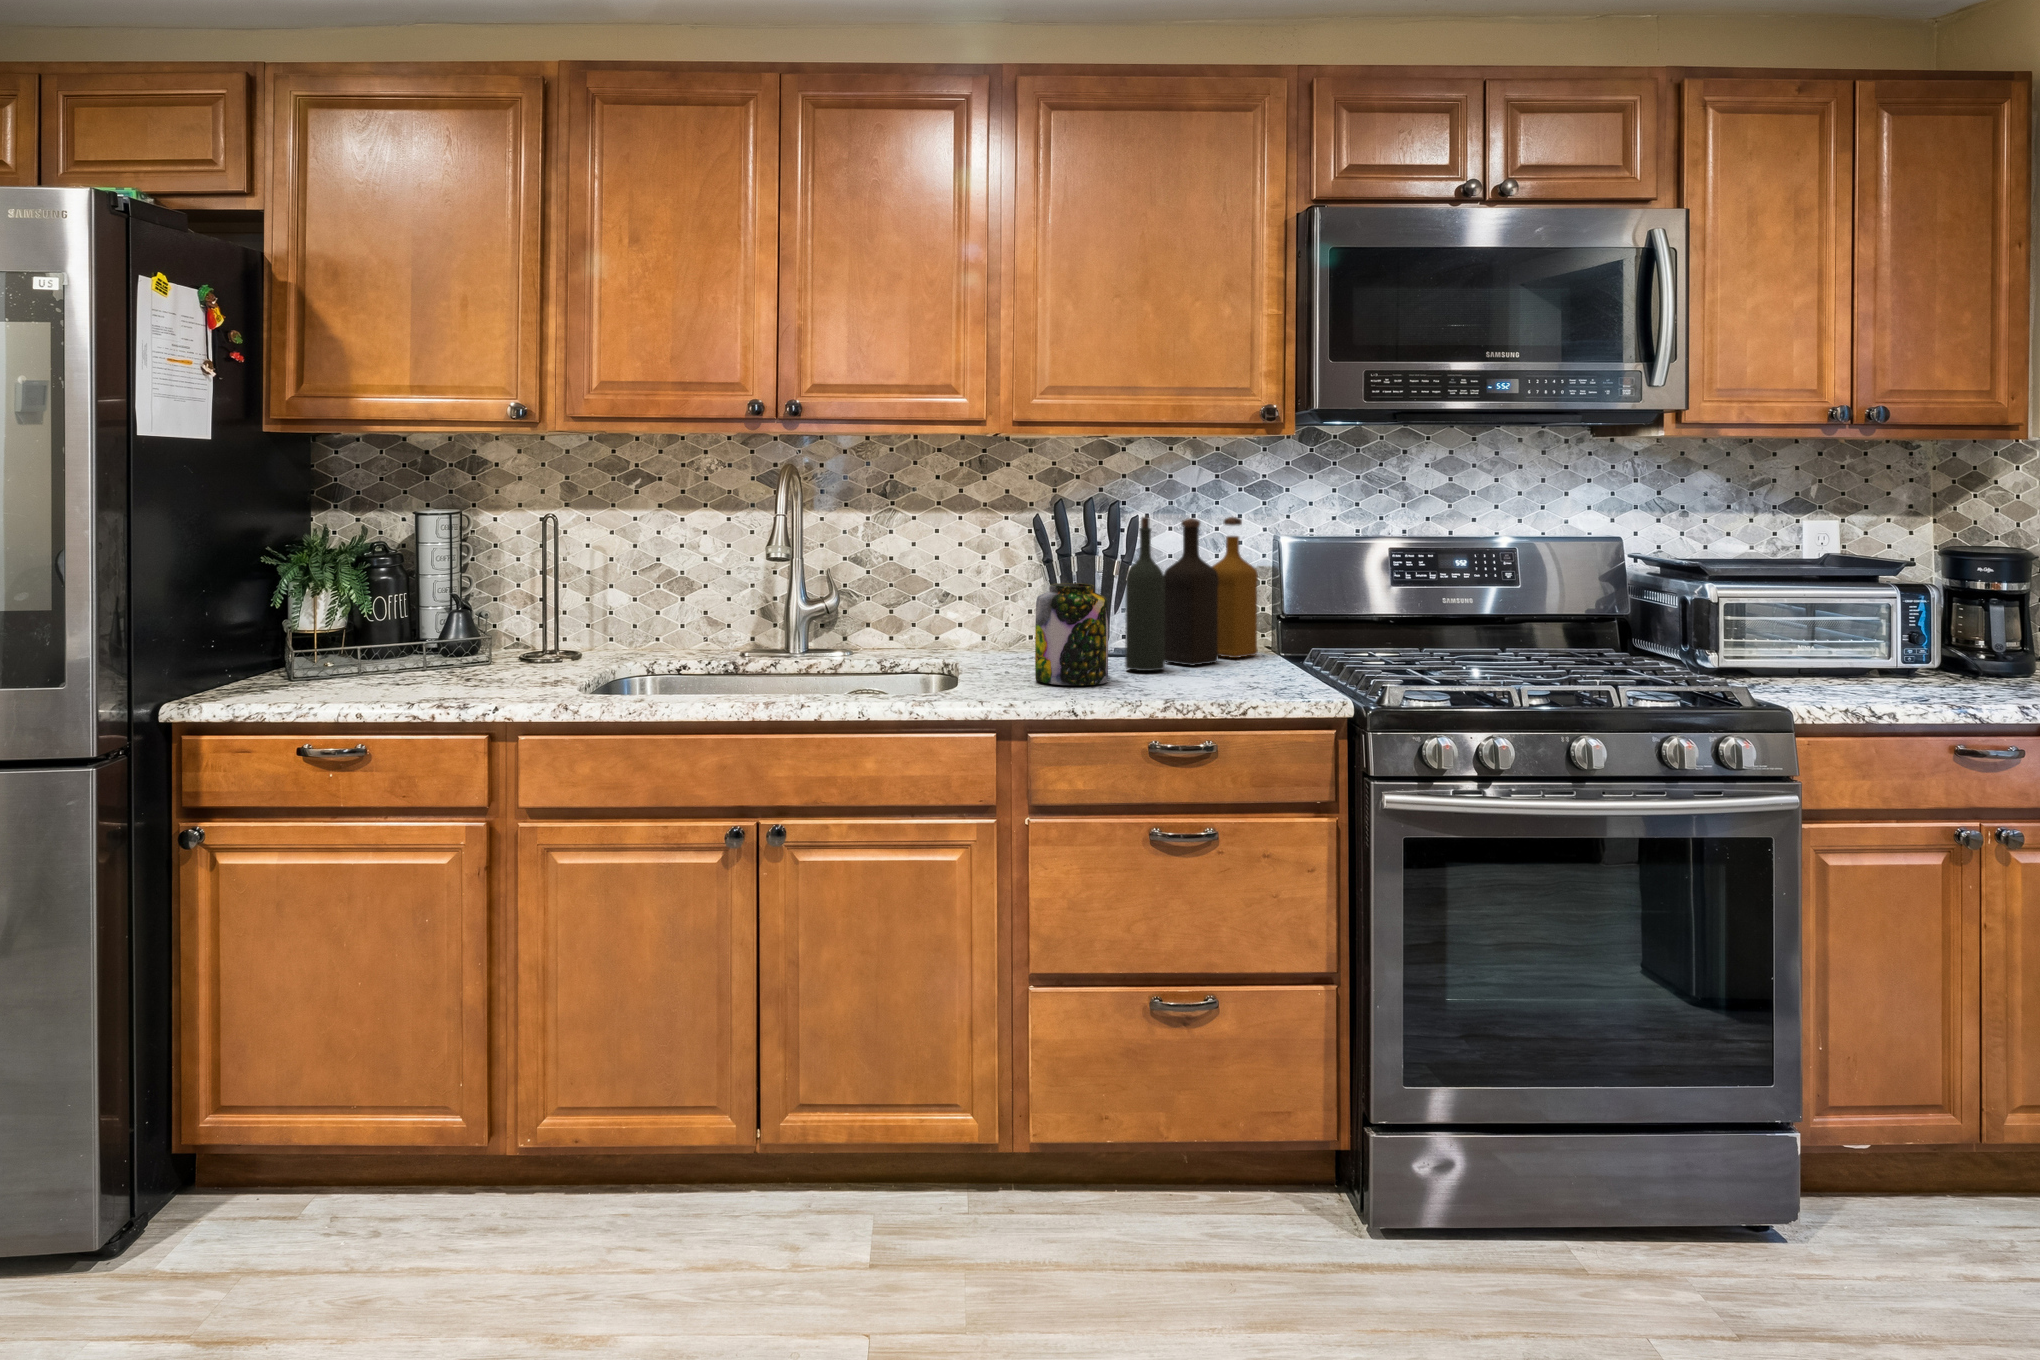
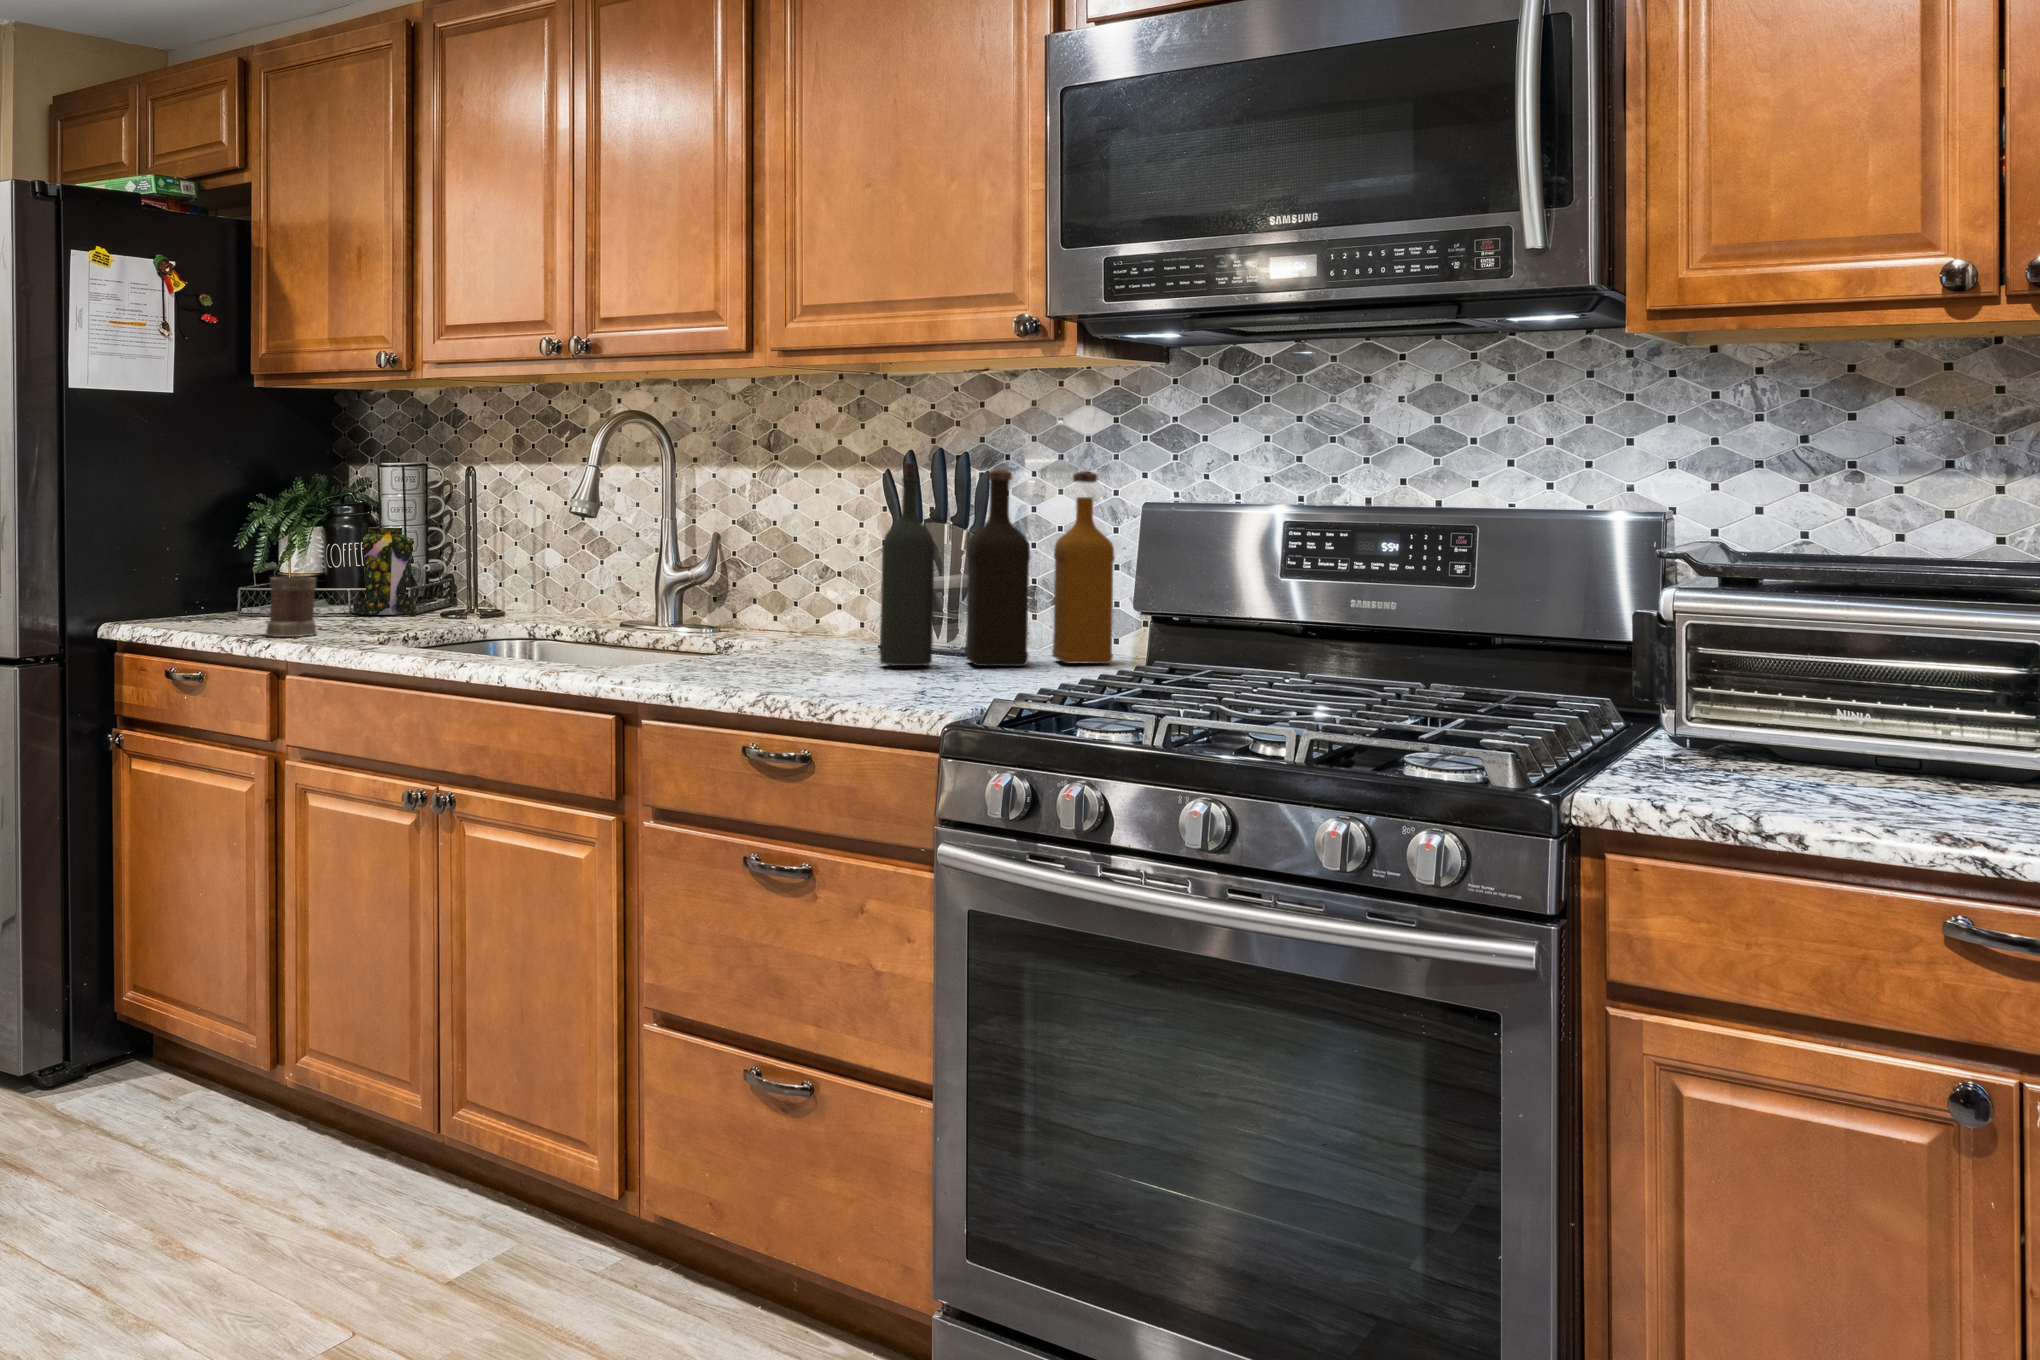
jar: present [1035,583,1108,685] -> present [353,527,416,615]
mug: none [457,637,517,699] -> present [266,577,316,637]

